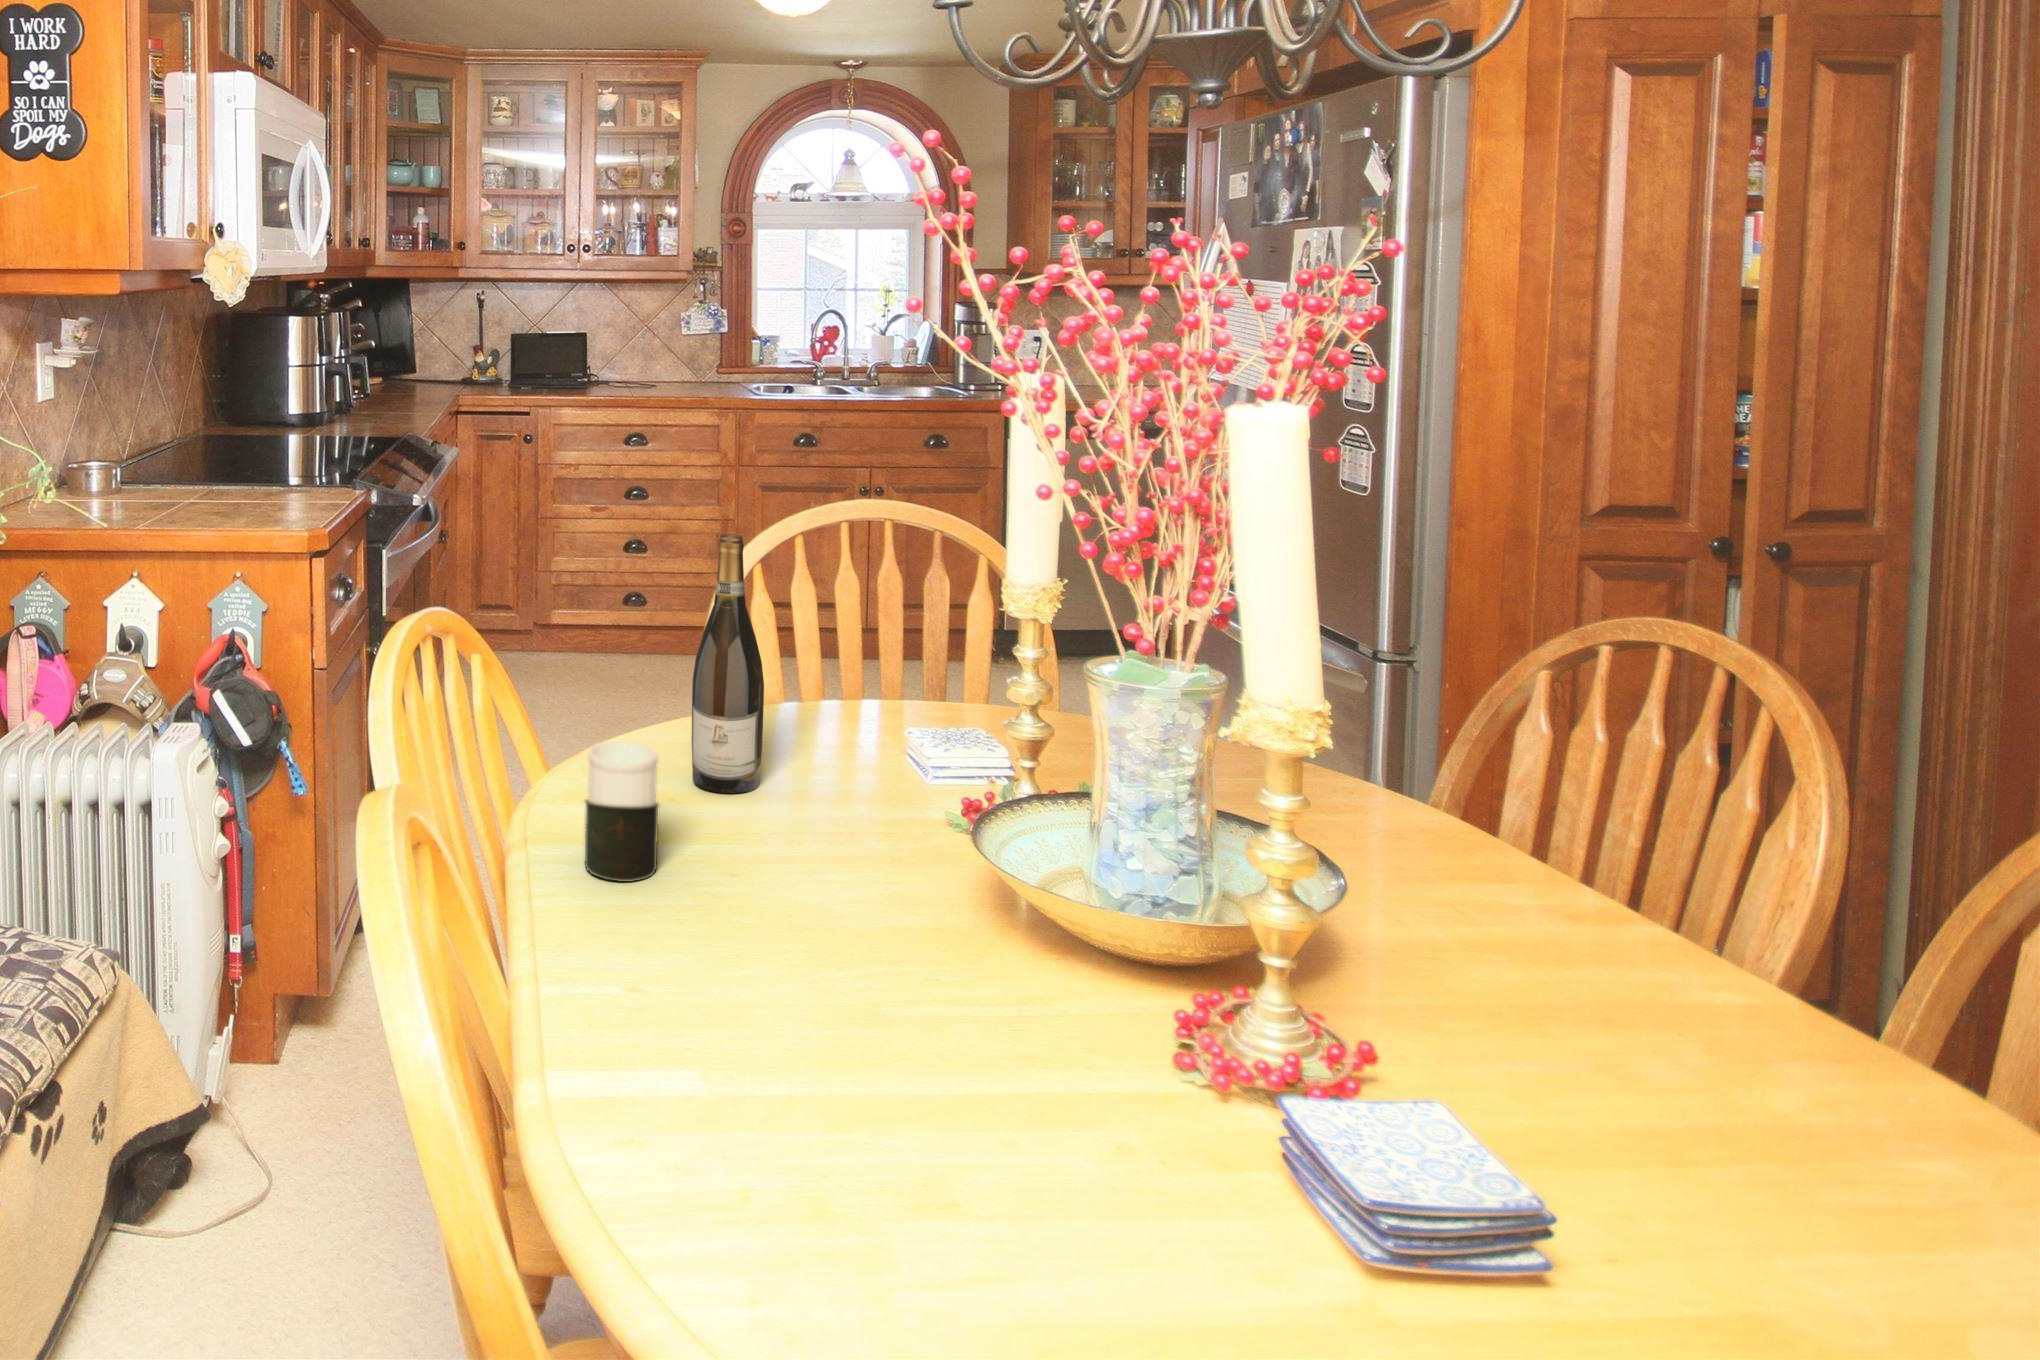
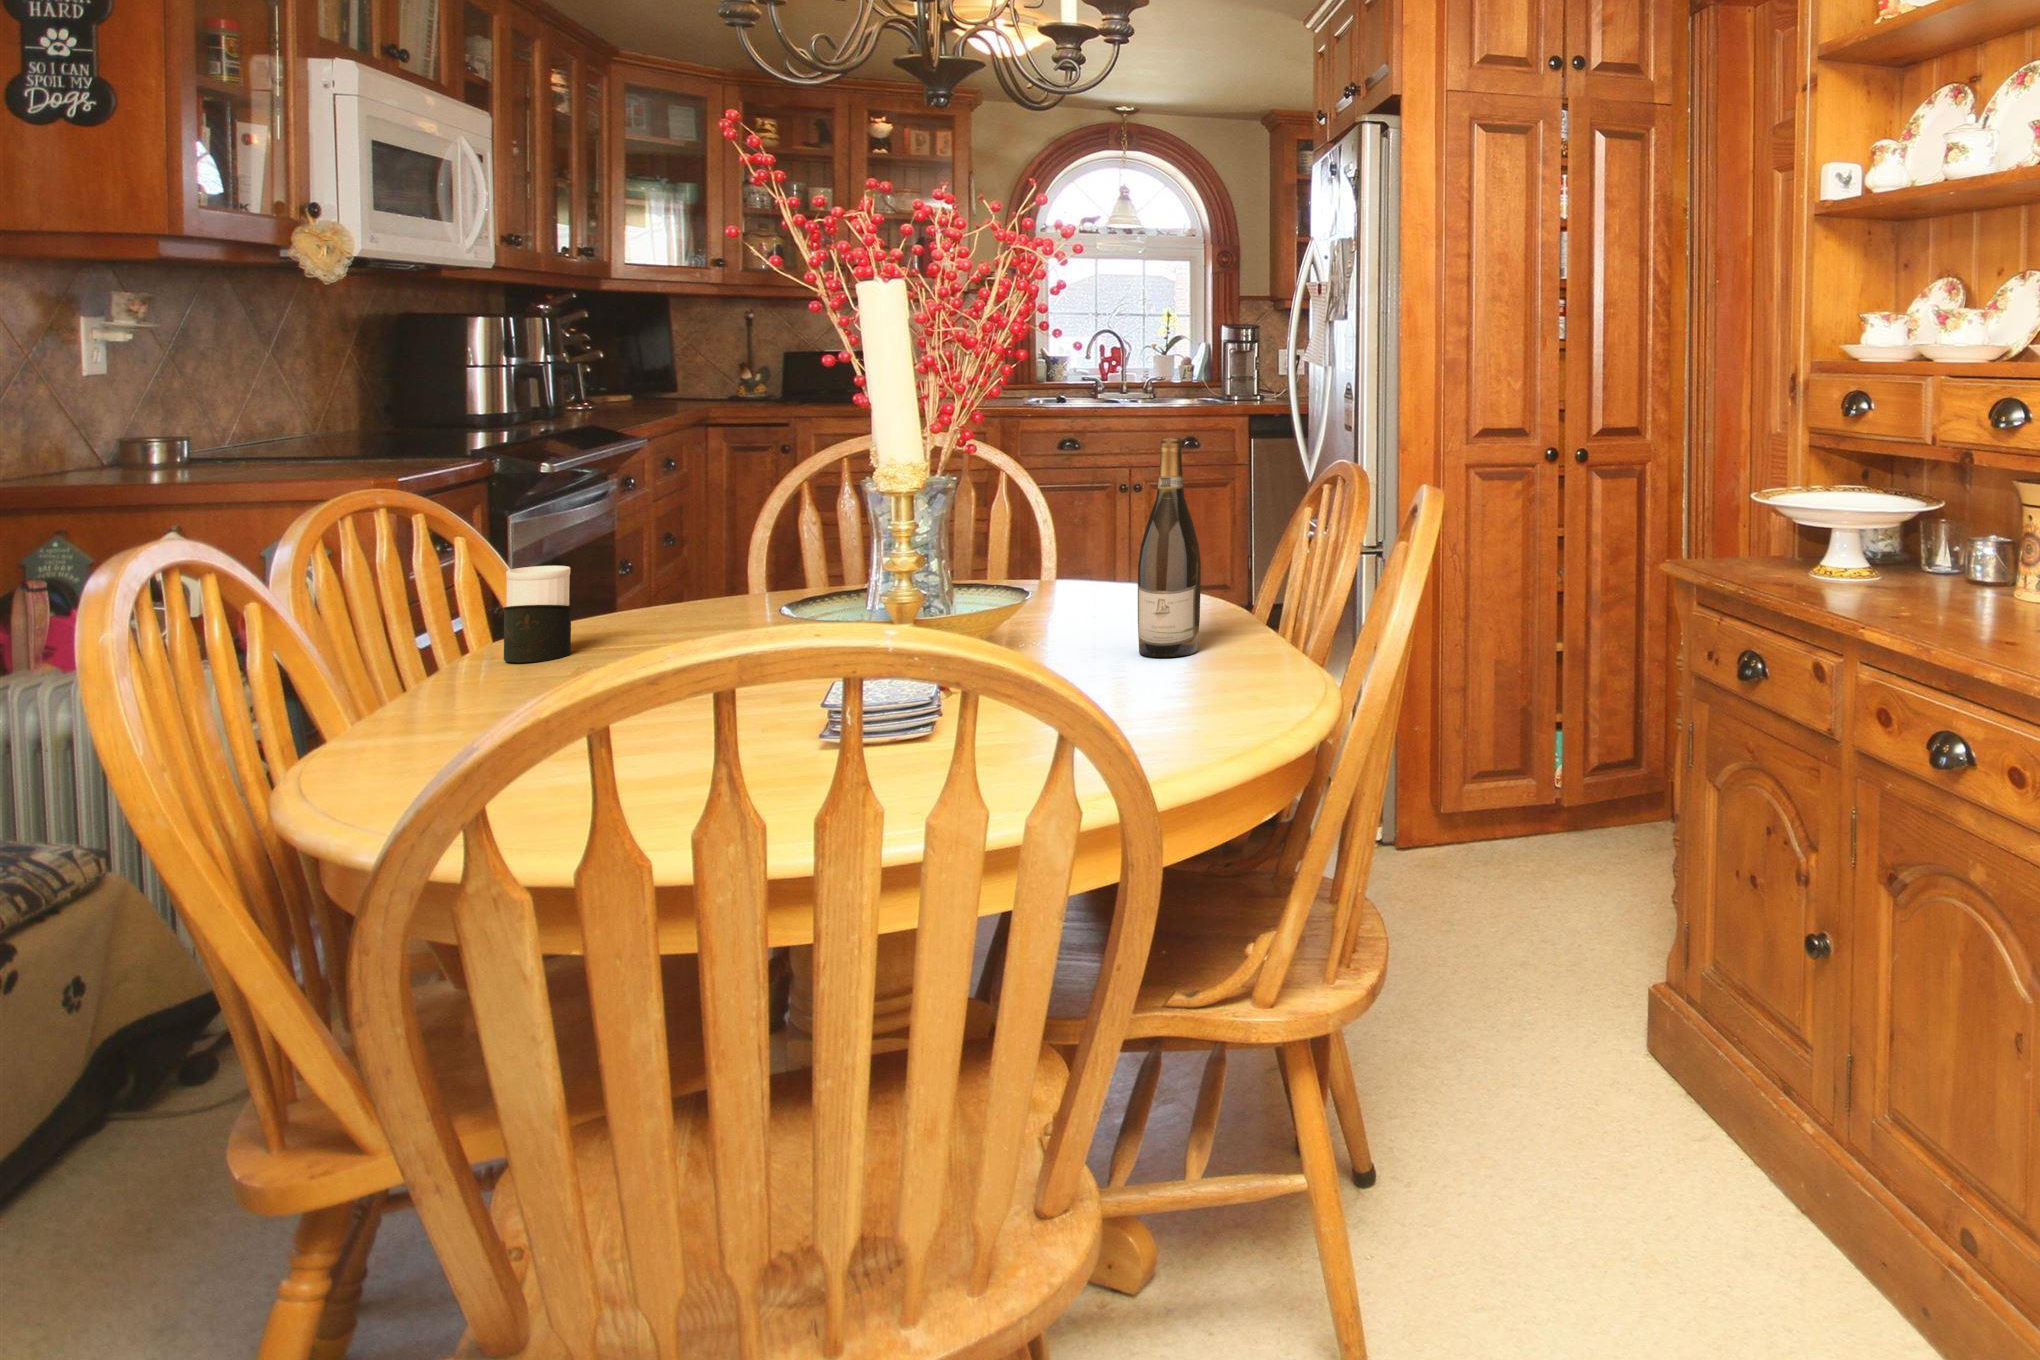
wine bottle: present [692,534,764,794] -> present [1138,437,1201,657]

